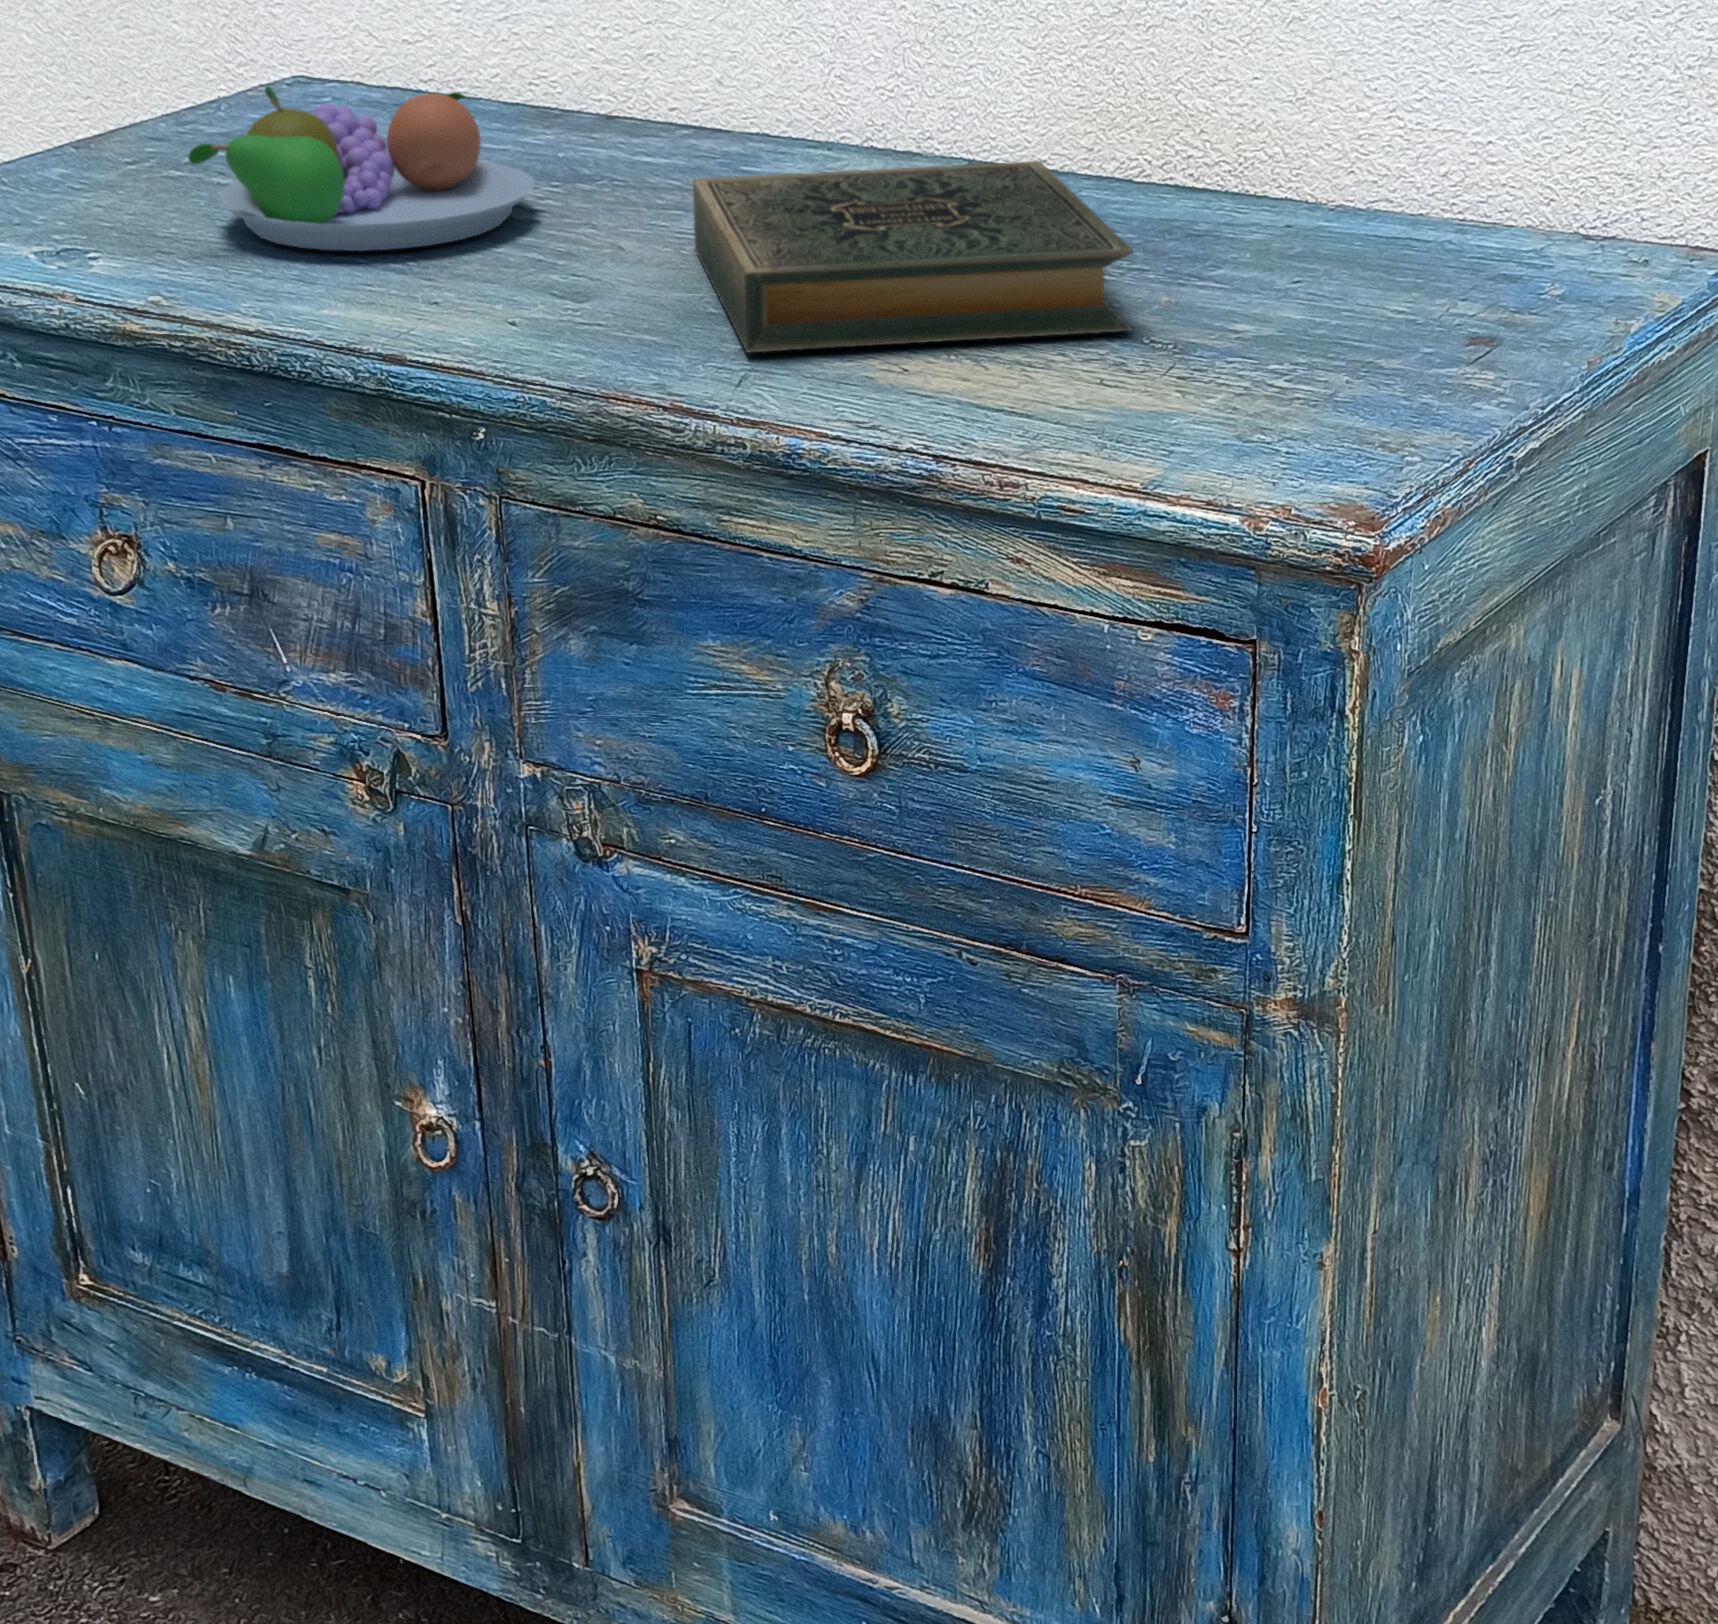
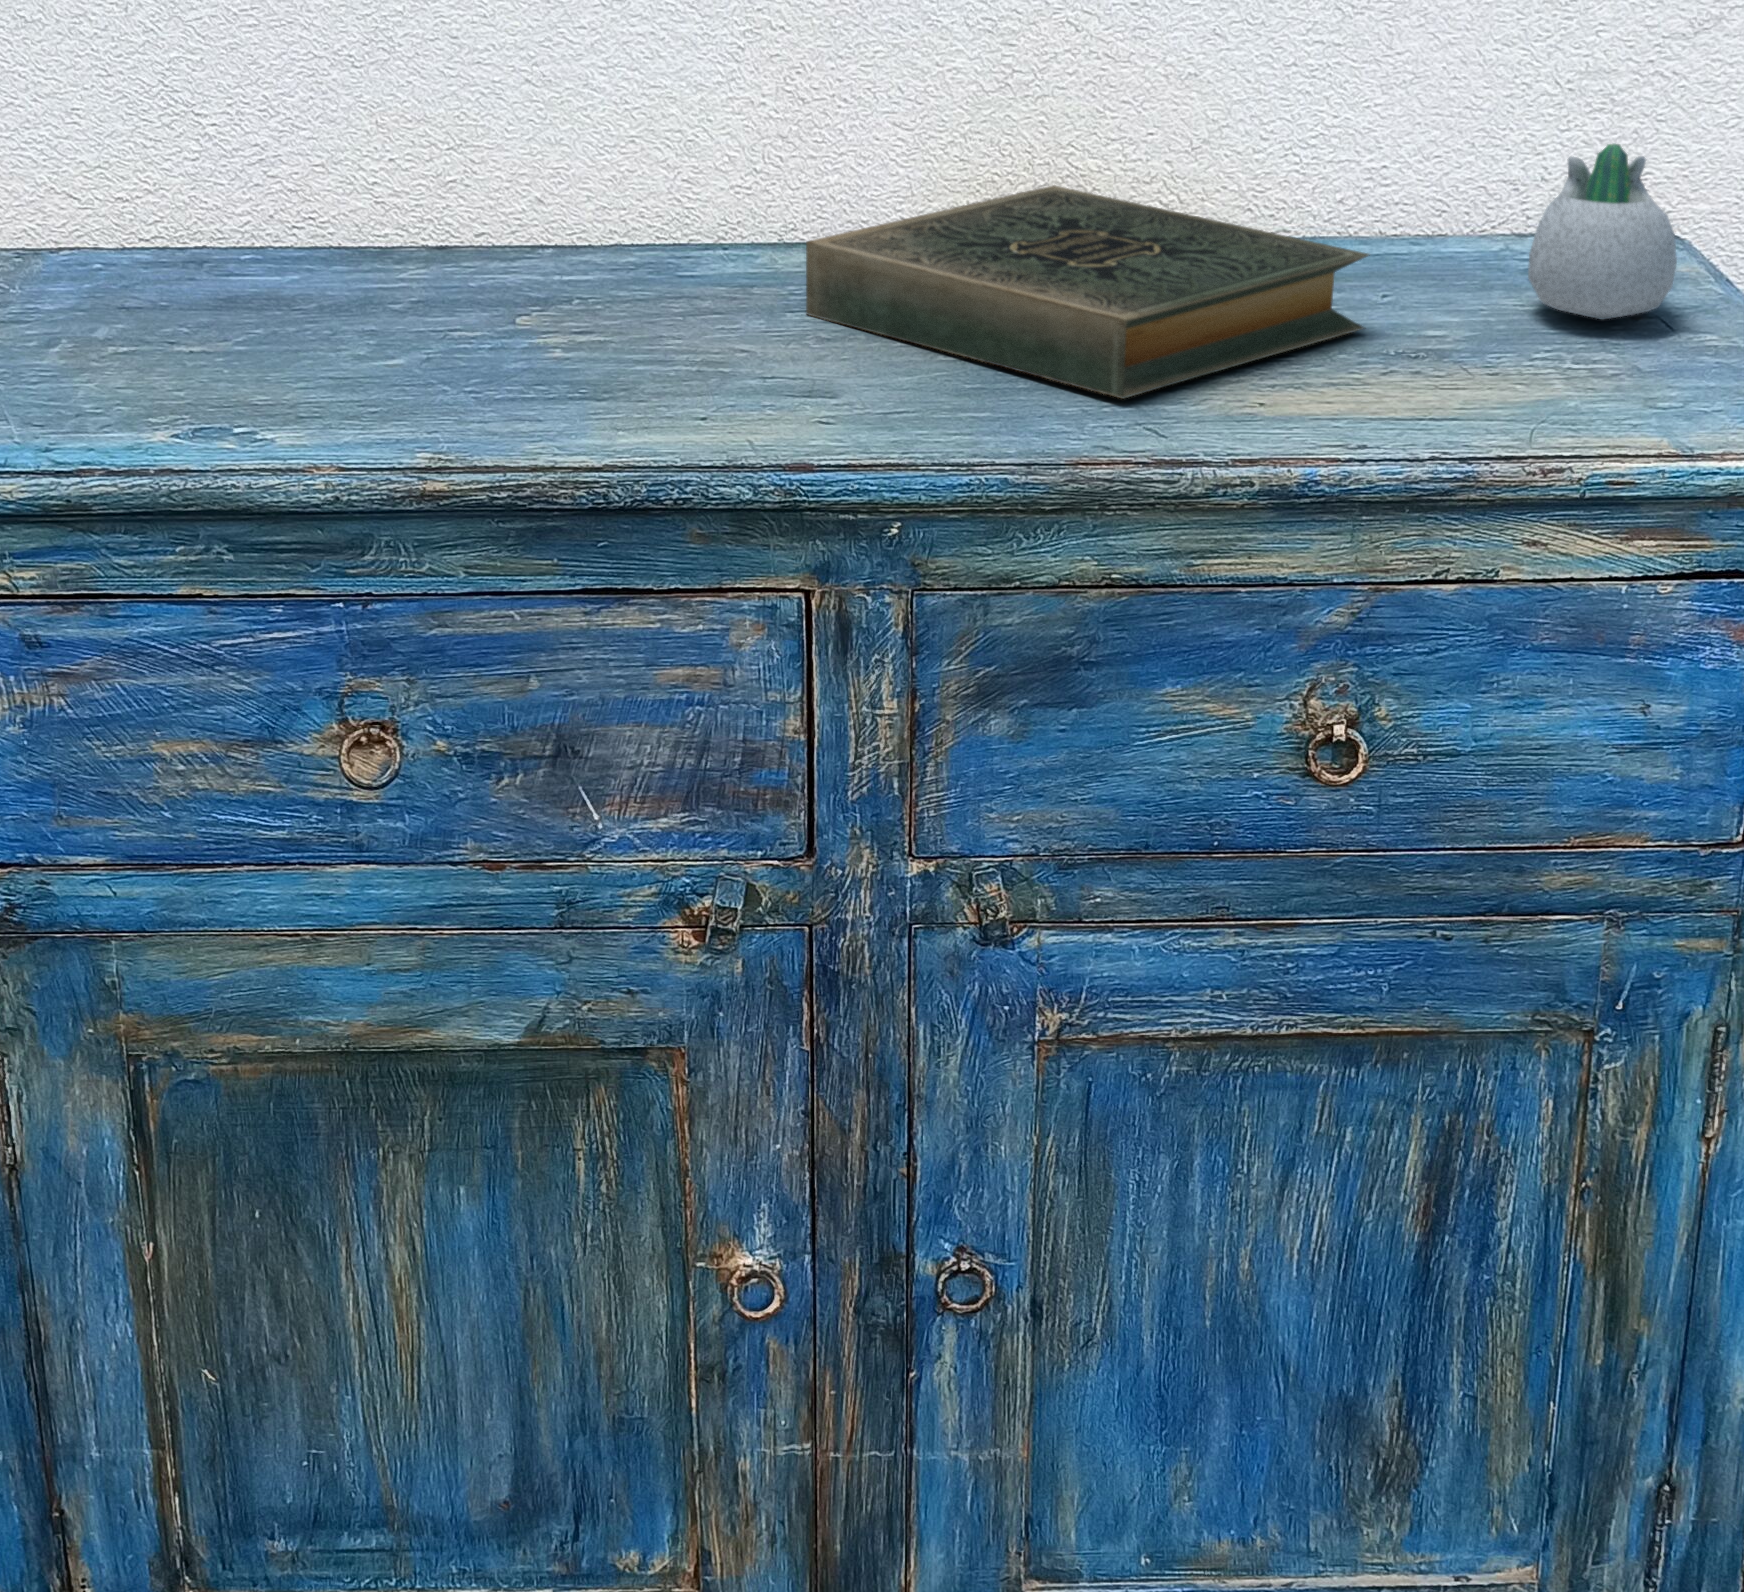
fruit bowl: present [188,86,535,251] -> none [251,181,608,369]
succulent planter: none [1321,164,1503,357] -> present [1528,144,1677,320]

